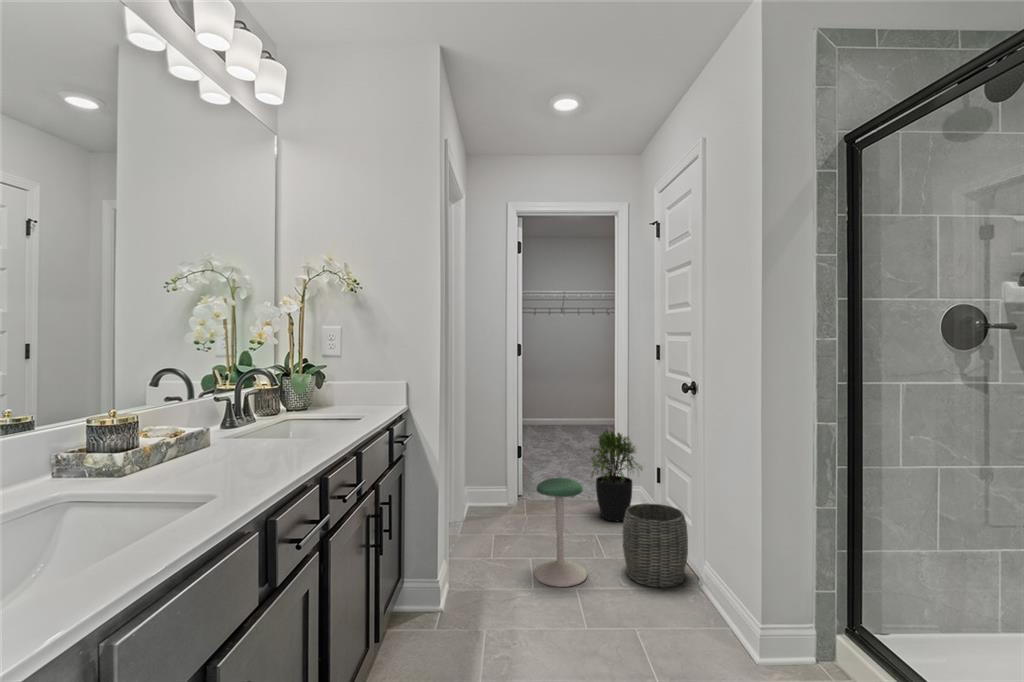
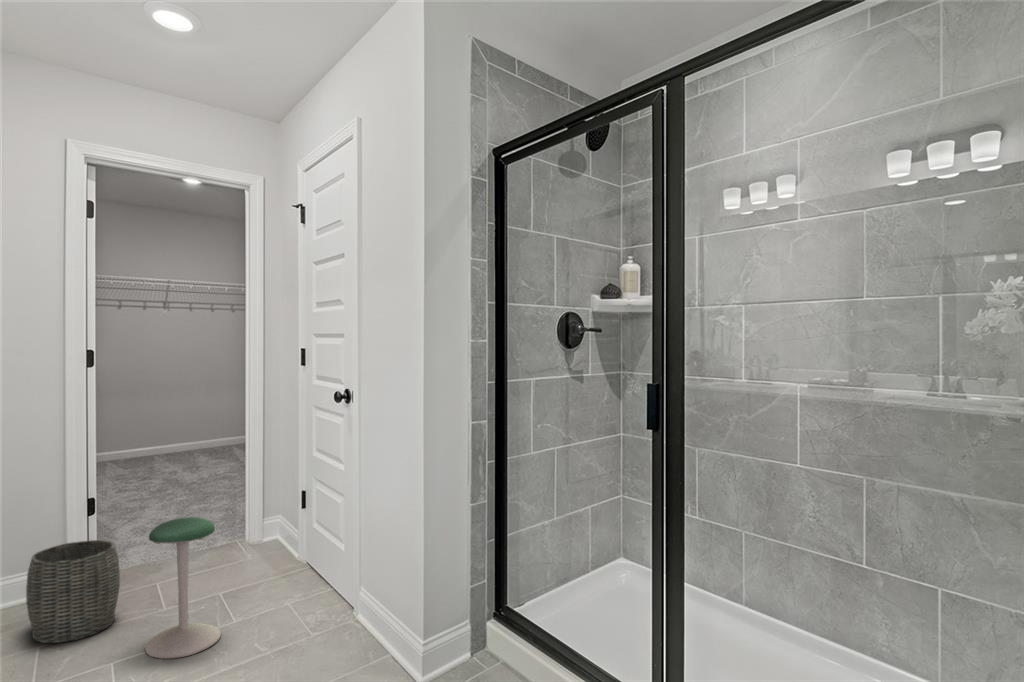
potted plant: present [590,430,642,521] -> none [212,450,289,564]
woven basket: present [623,504,688,587] -> present [26,540,120,643]

